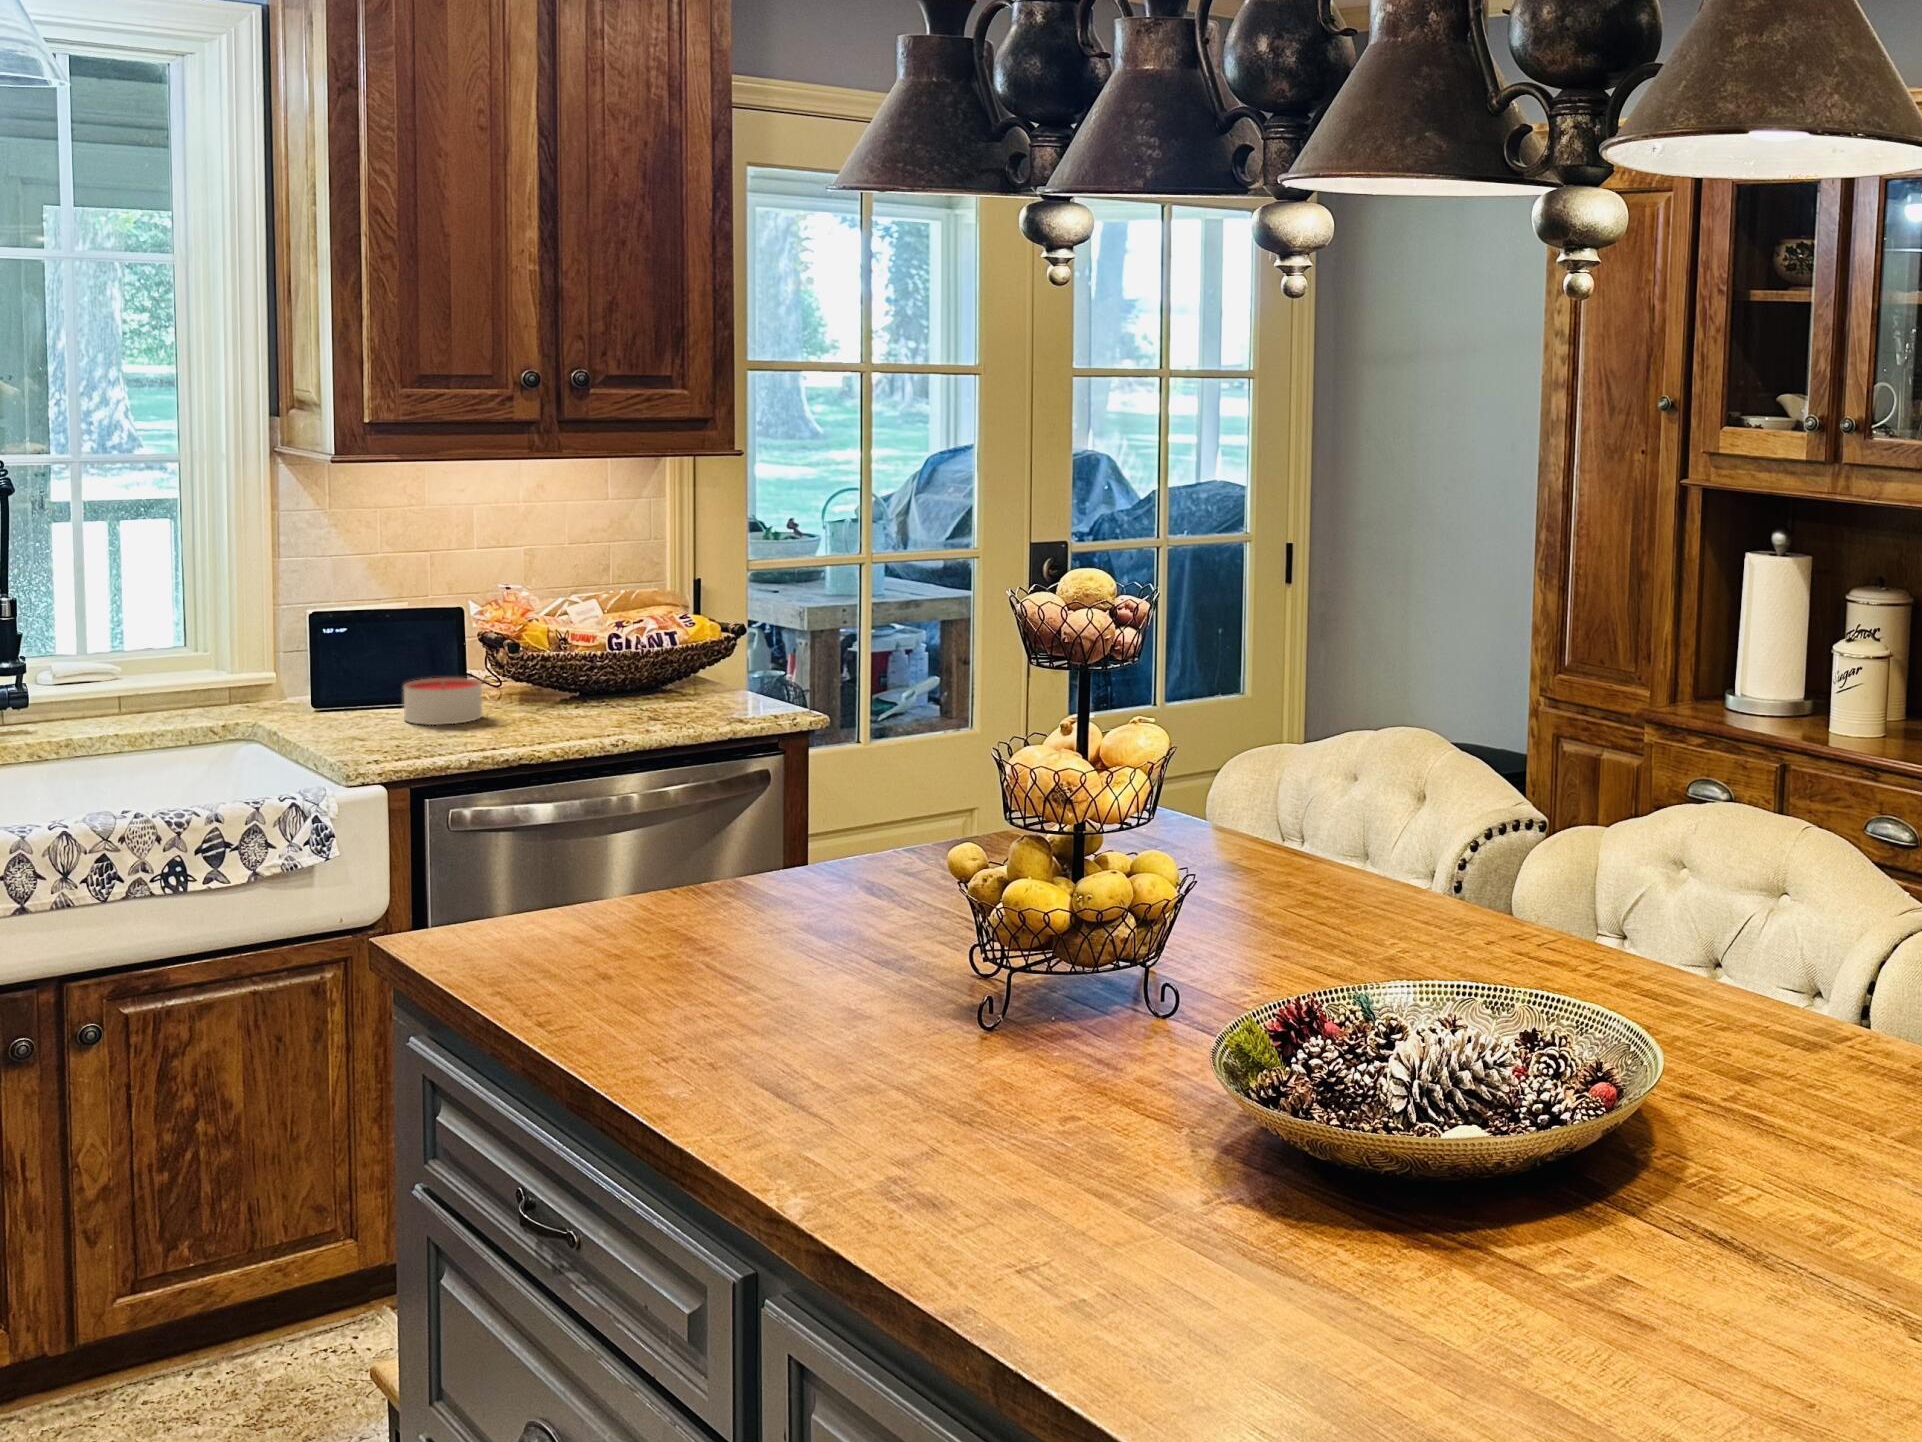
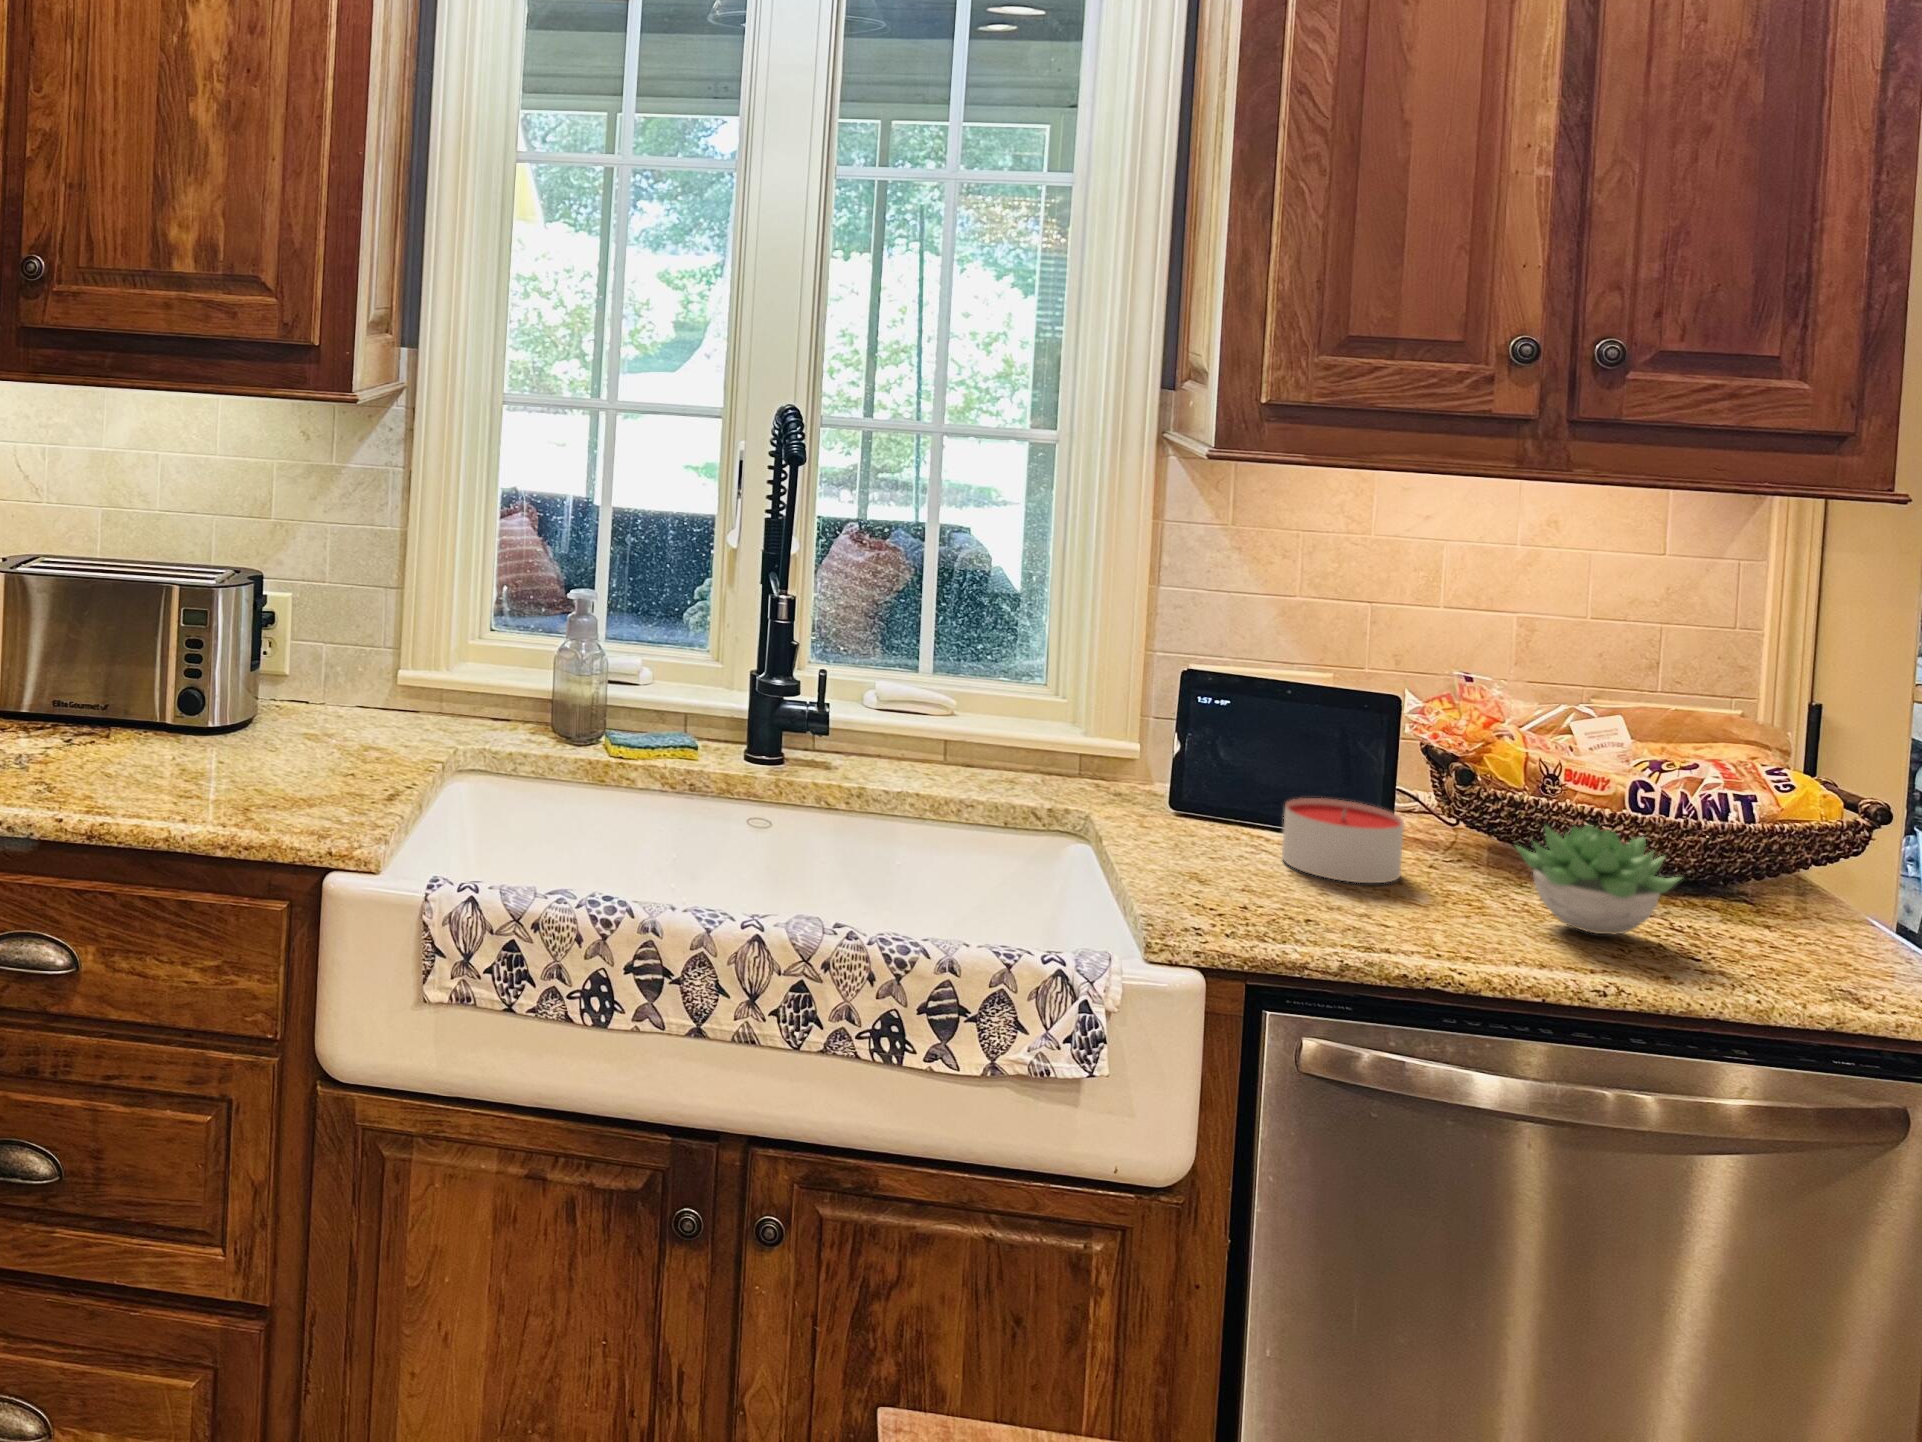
succulent plant: none [553,660,646,720] -> present [1516,825,1681,934]

